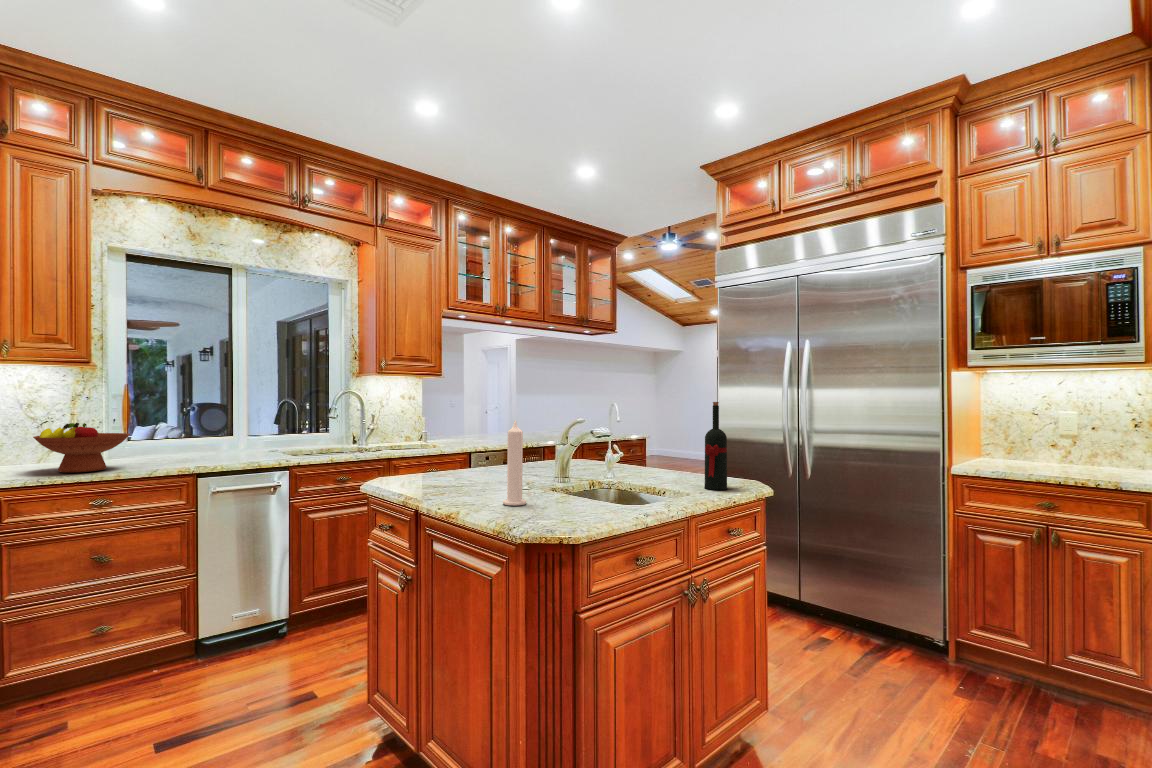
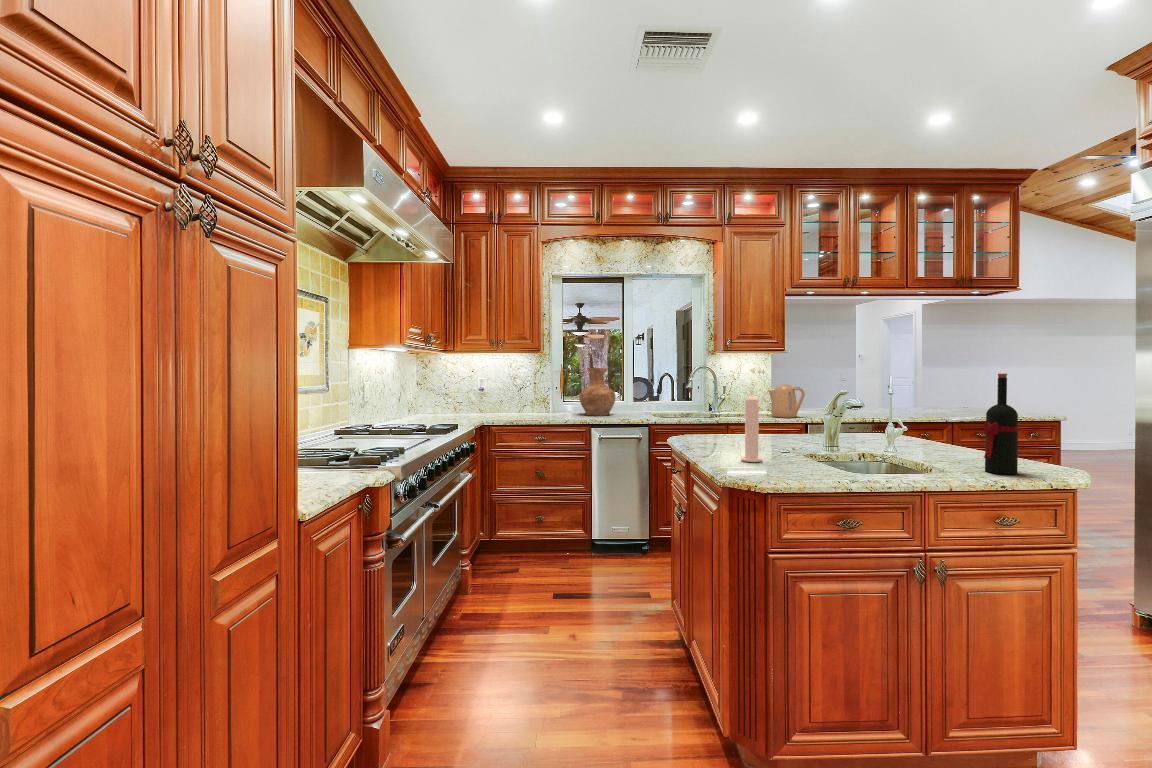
vase: none [165,391,227,459] -> present [579,368,616,416]
kettle: none [423,410,462,447] -> present [768,384,805,418]
fruit bowl: present [33,423,130,473] -> none [510,388,556,419]

